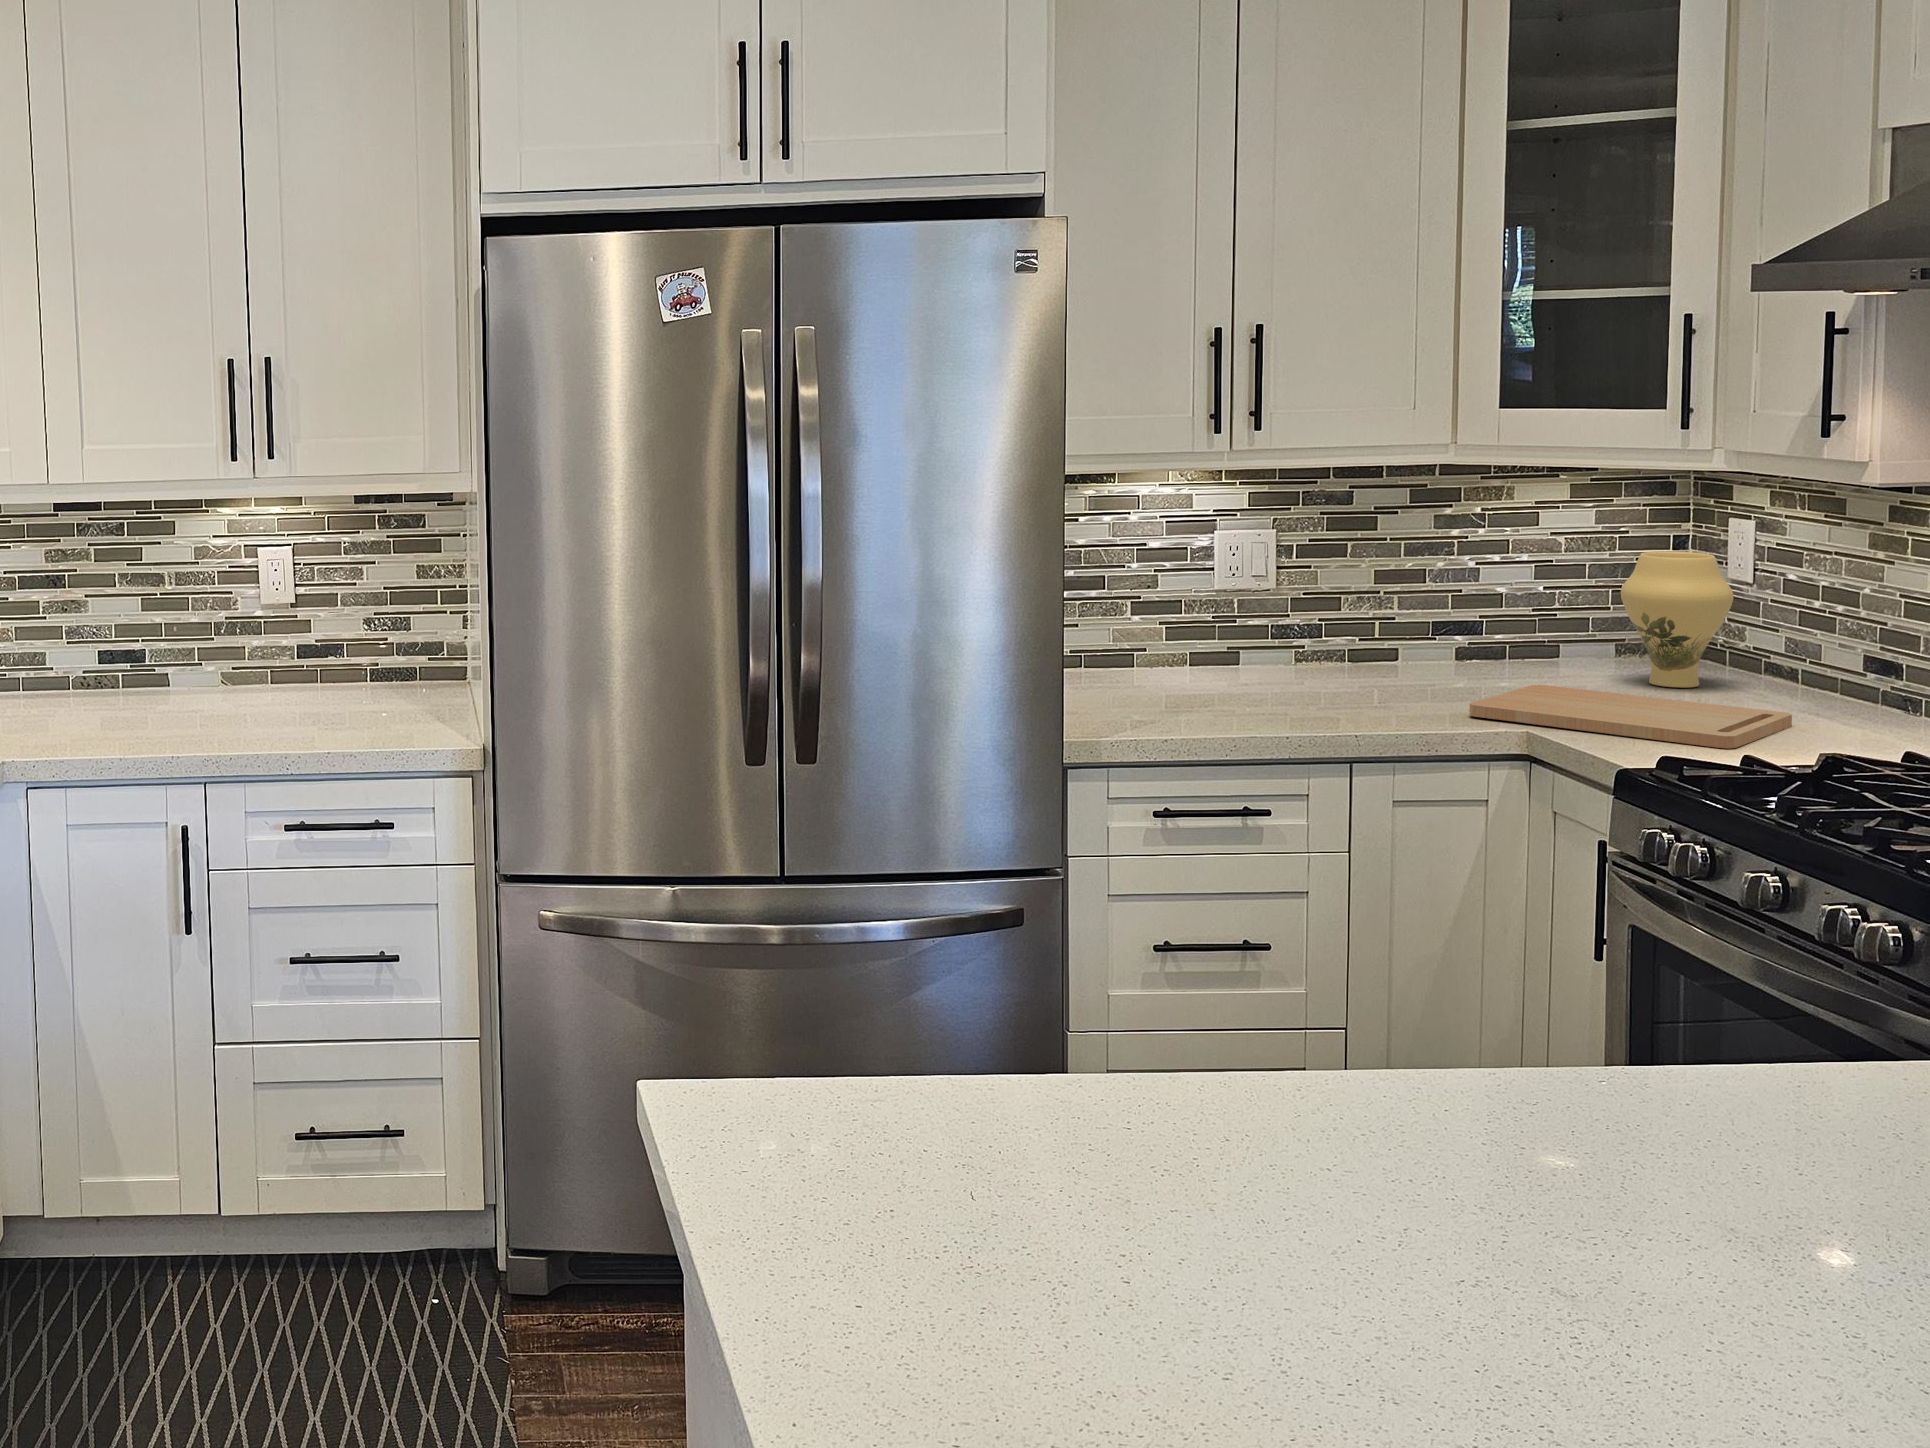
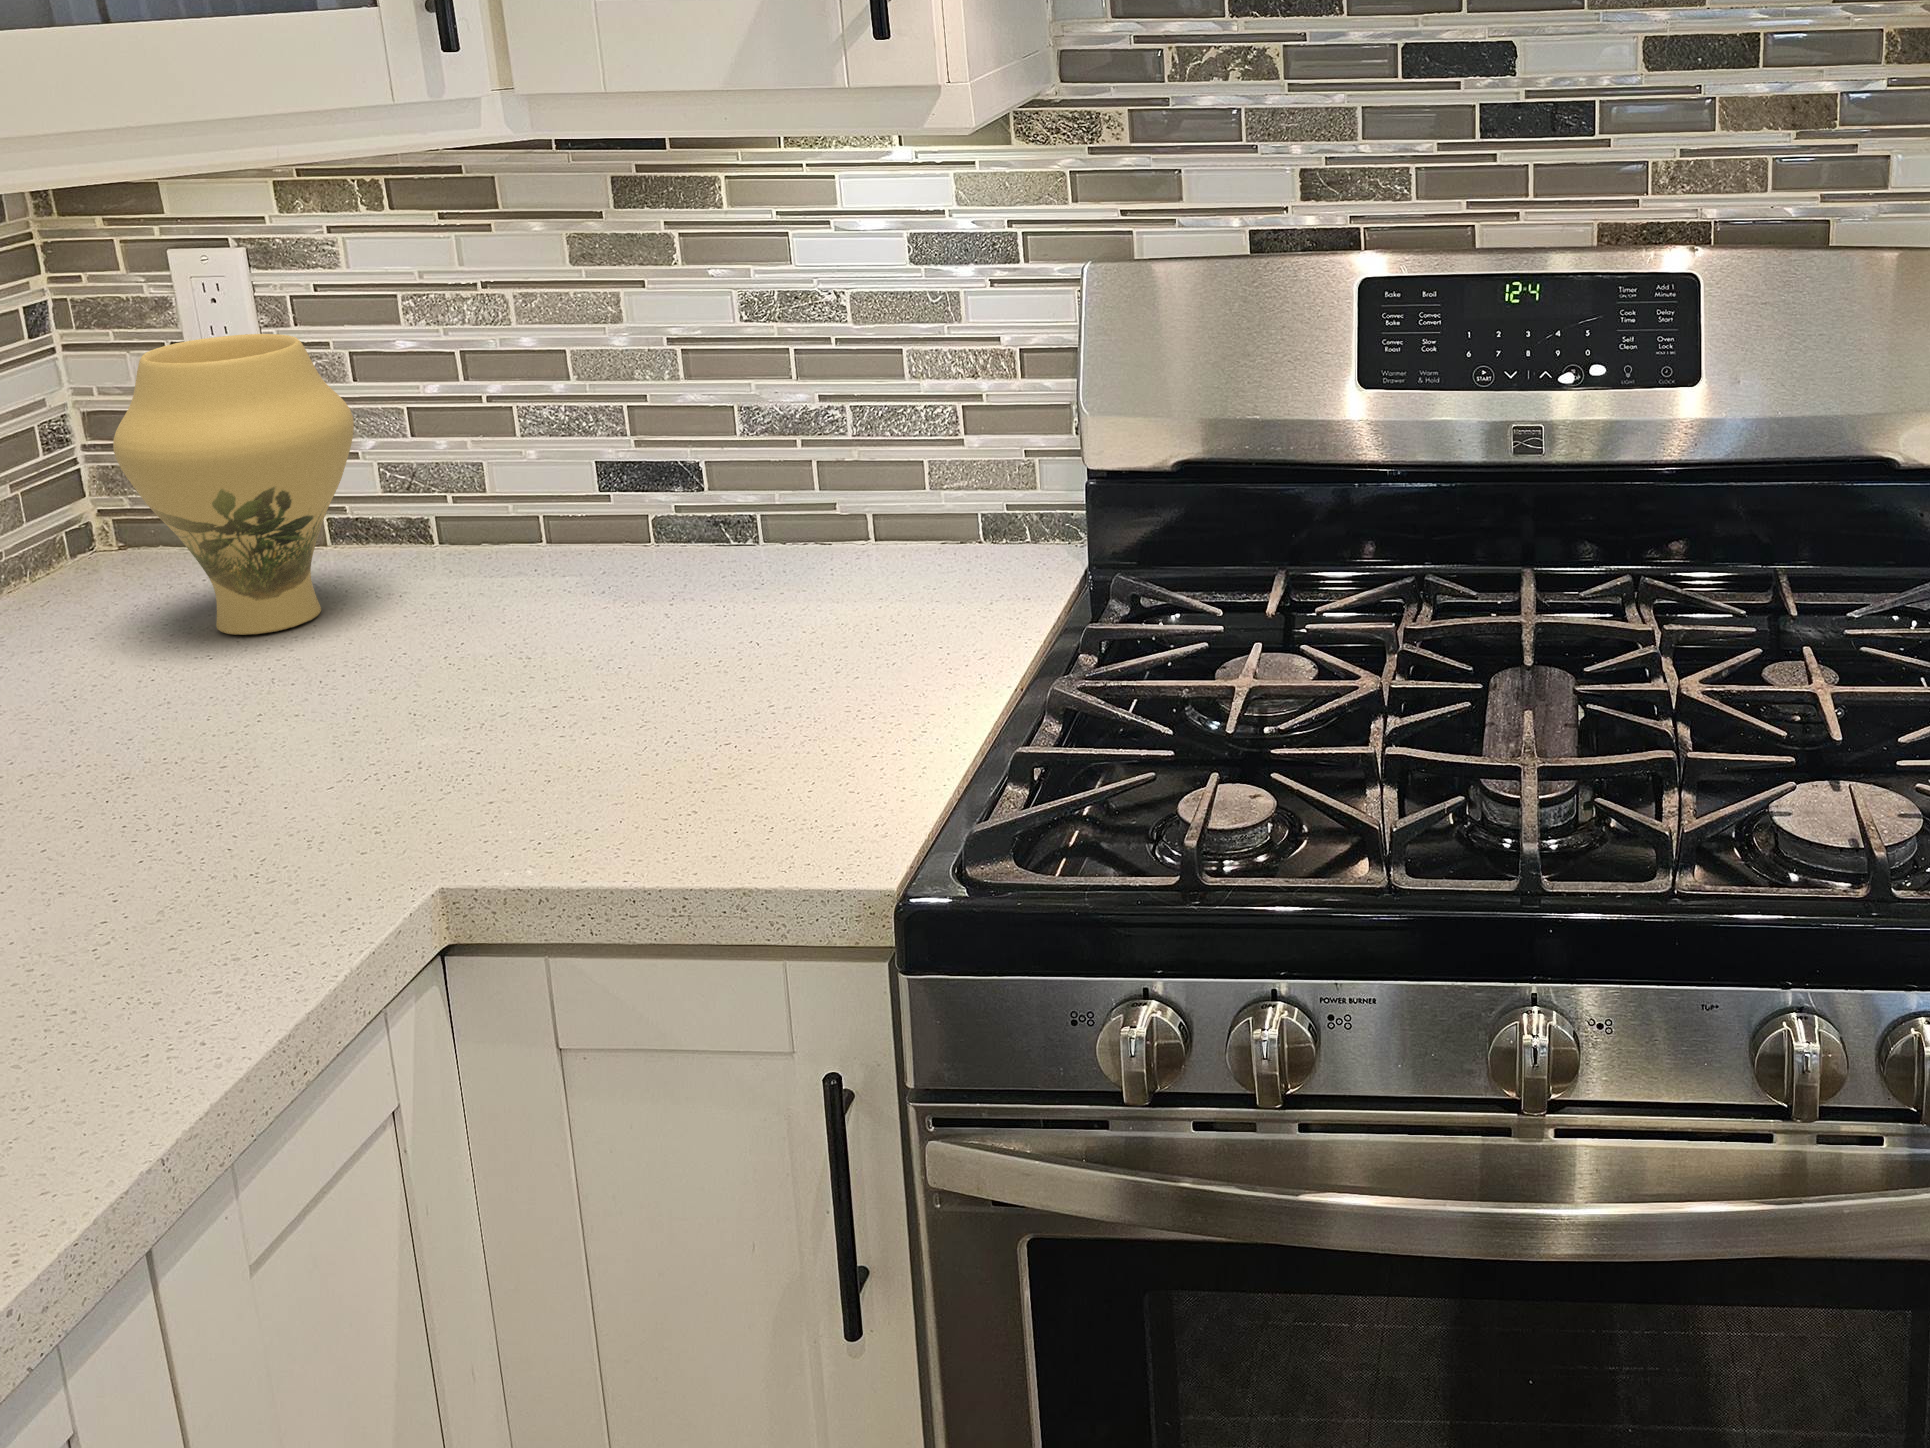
cutting board: present [1470,685,1792,748] -> none [127,612,809,898]

